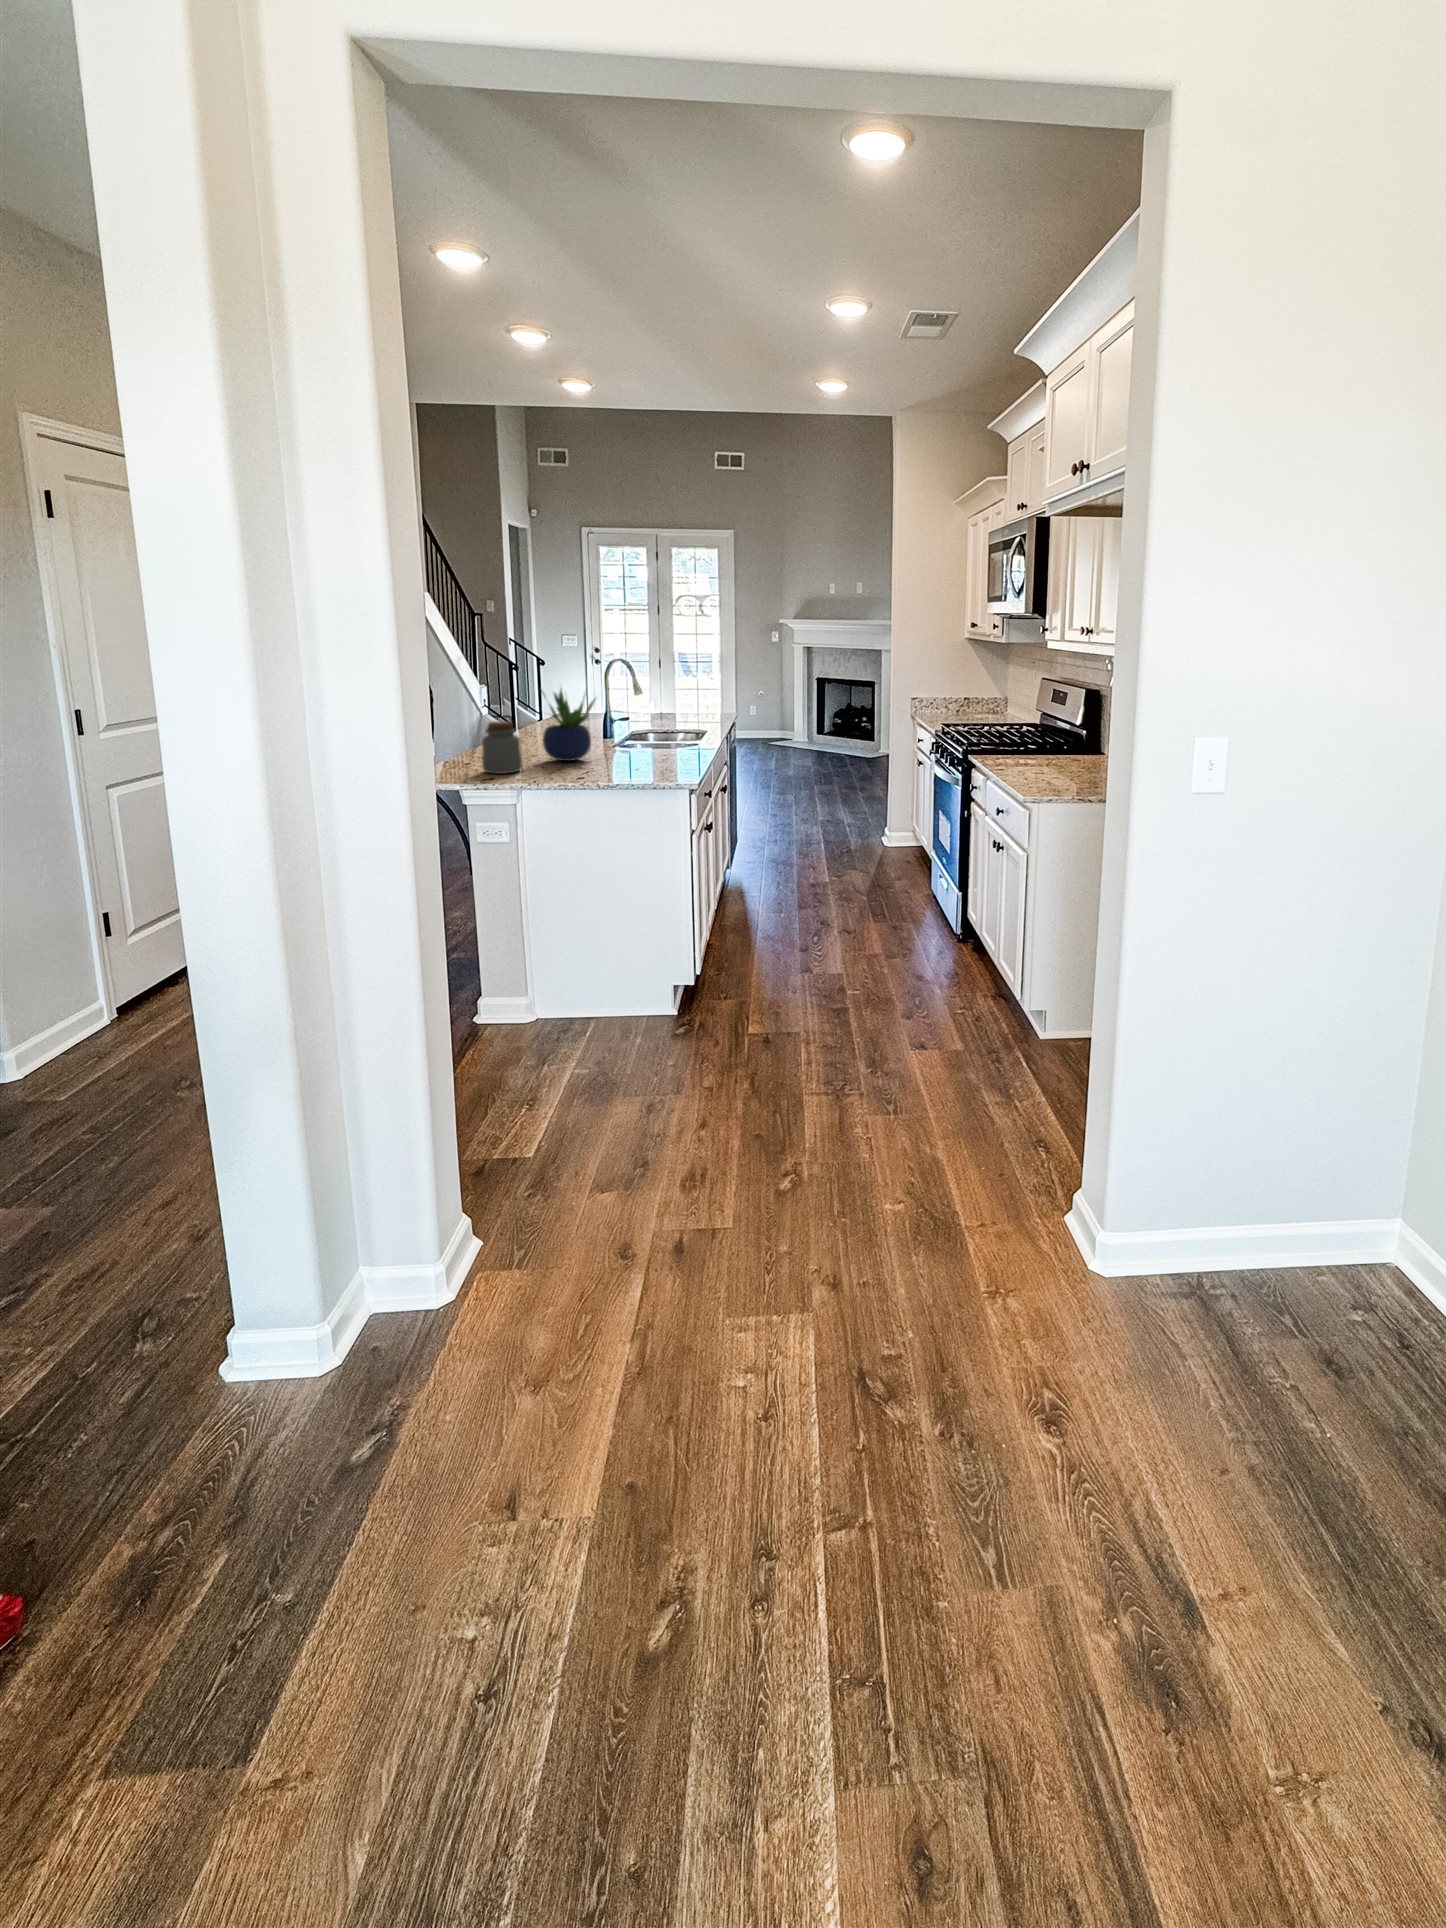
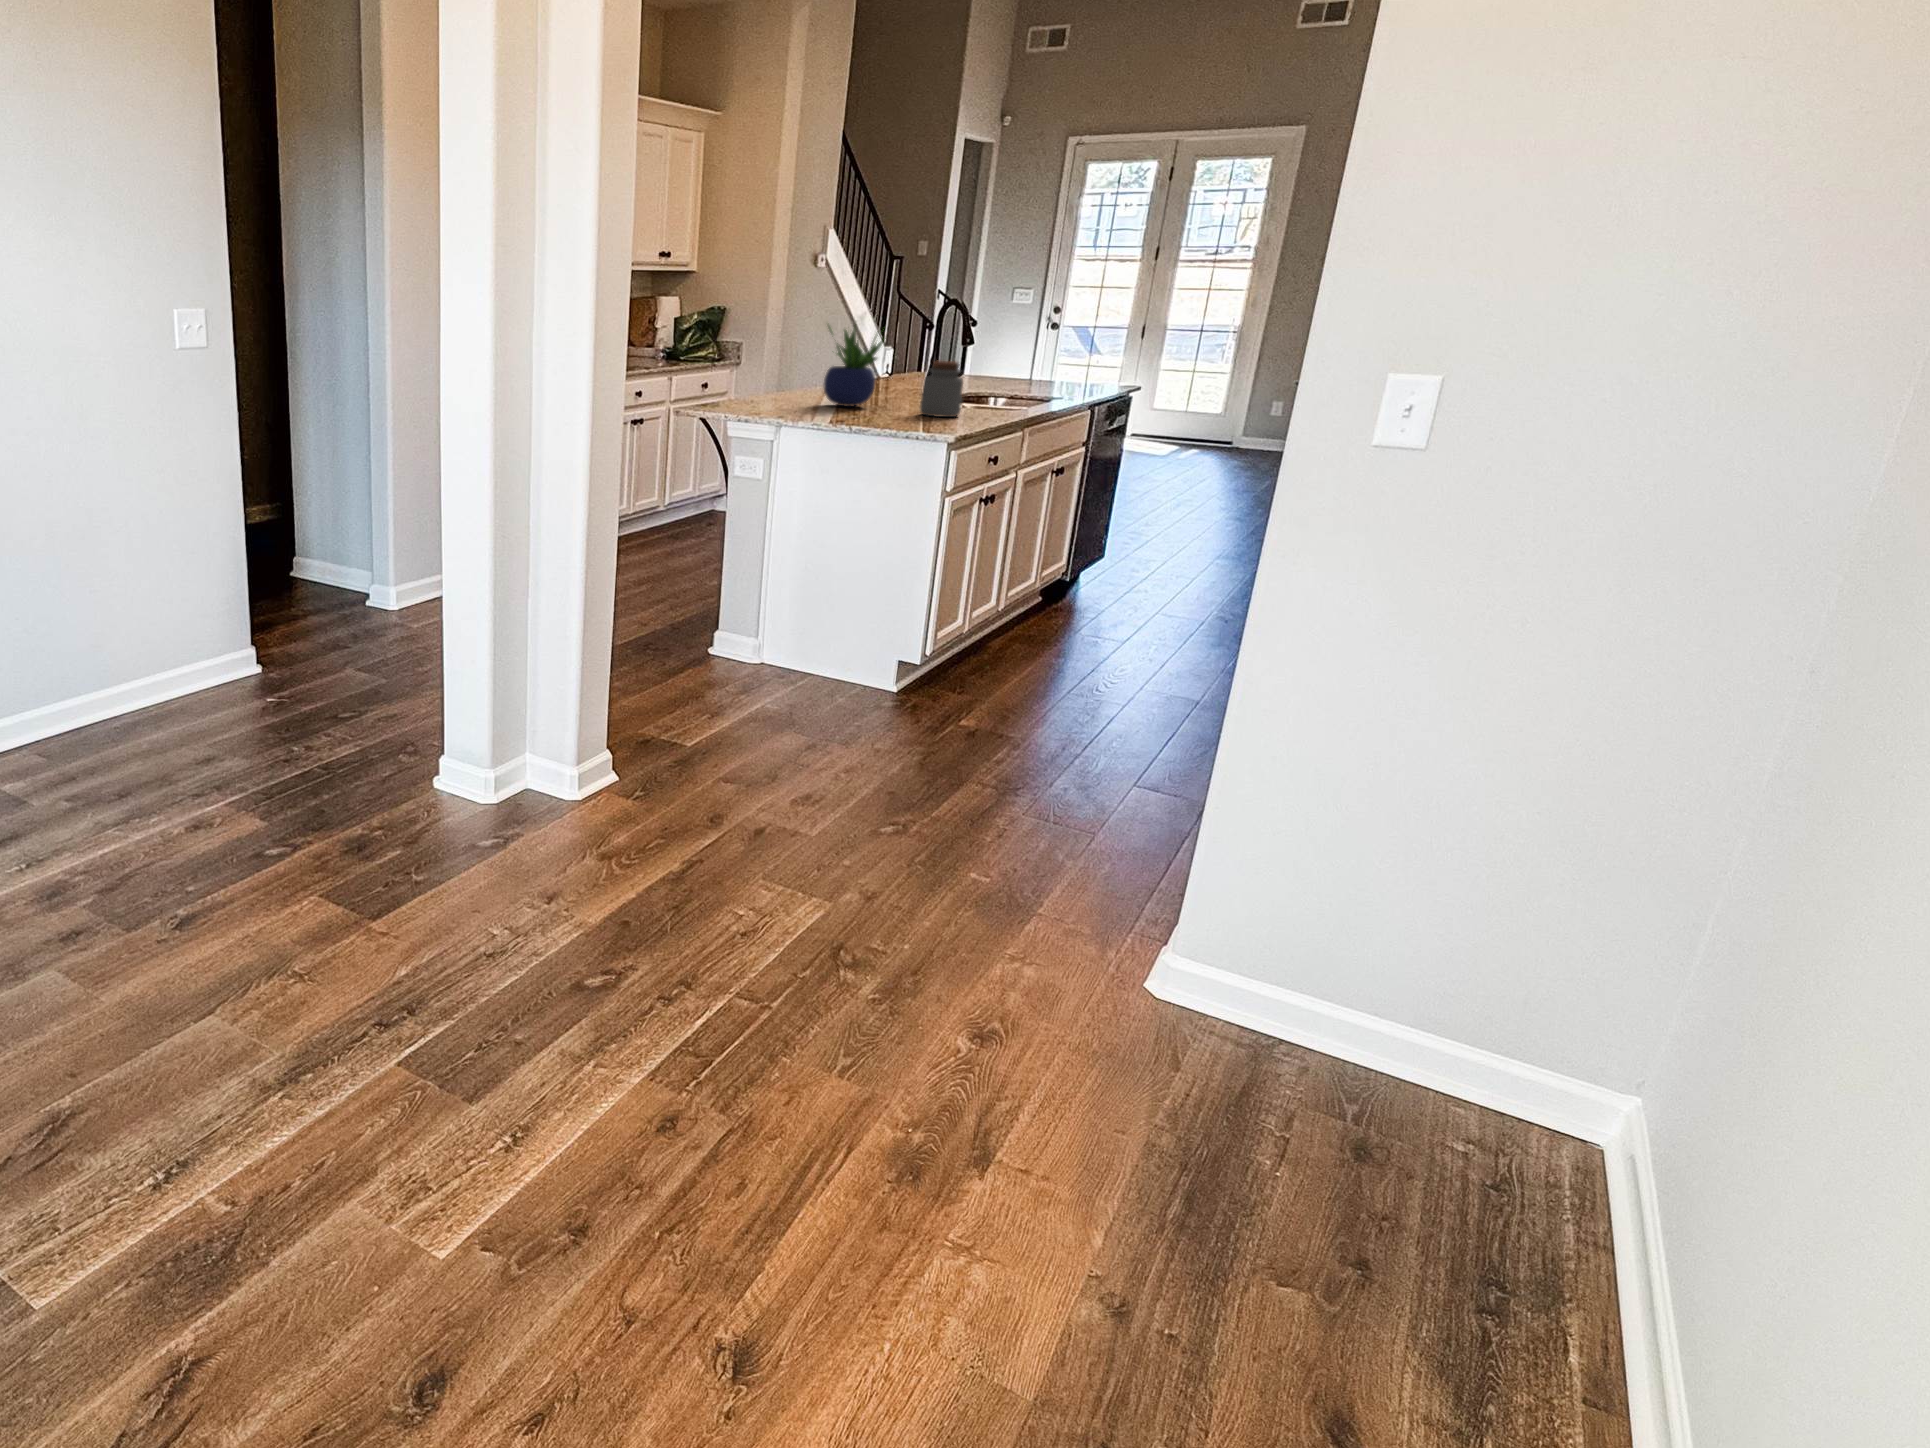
jar: present [482,721,522,774] -> present [920,361,963,417]

